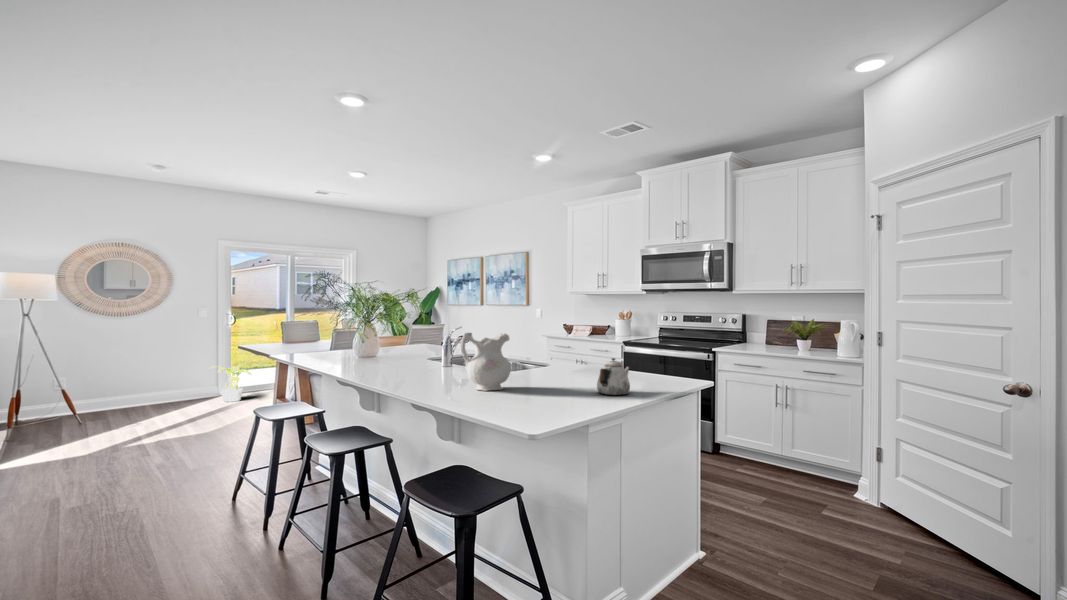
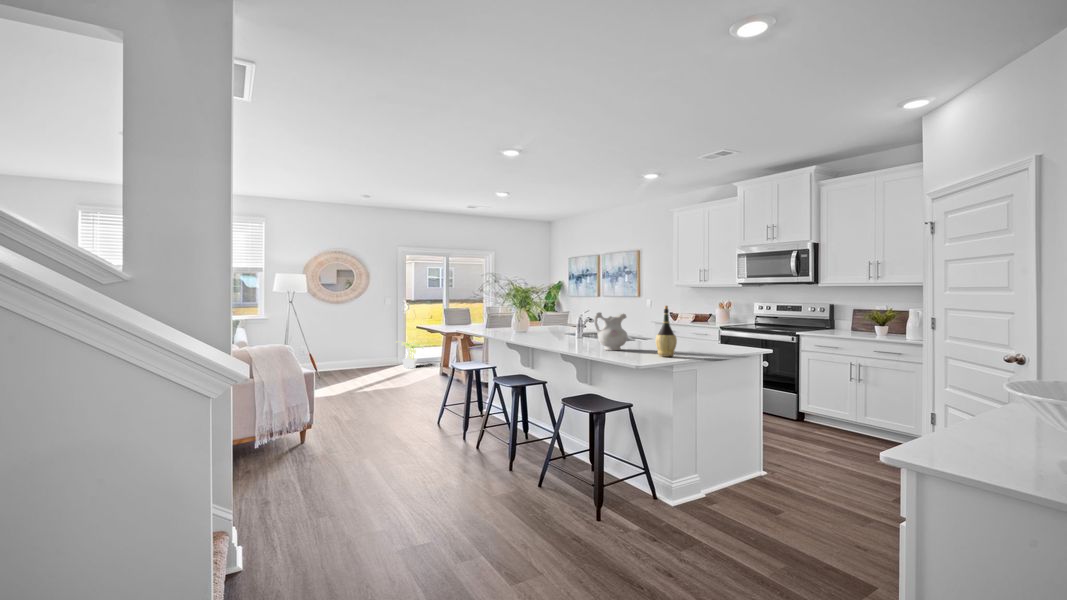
wine bottle: none [553,323,585,403] -> present [656,306,677,357]
teapot: present [597,358,630,395] -> none [686,330,710,355]

